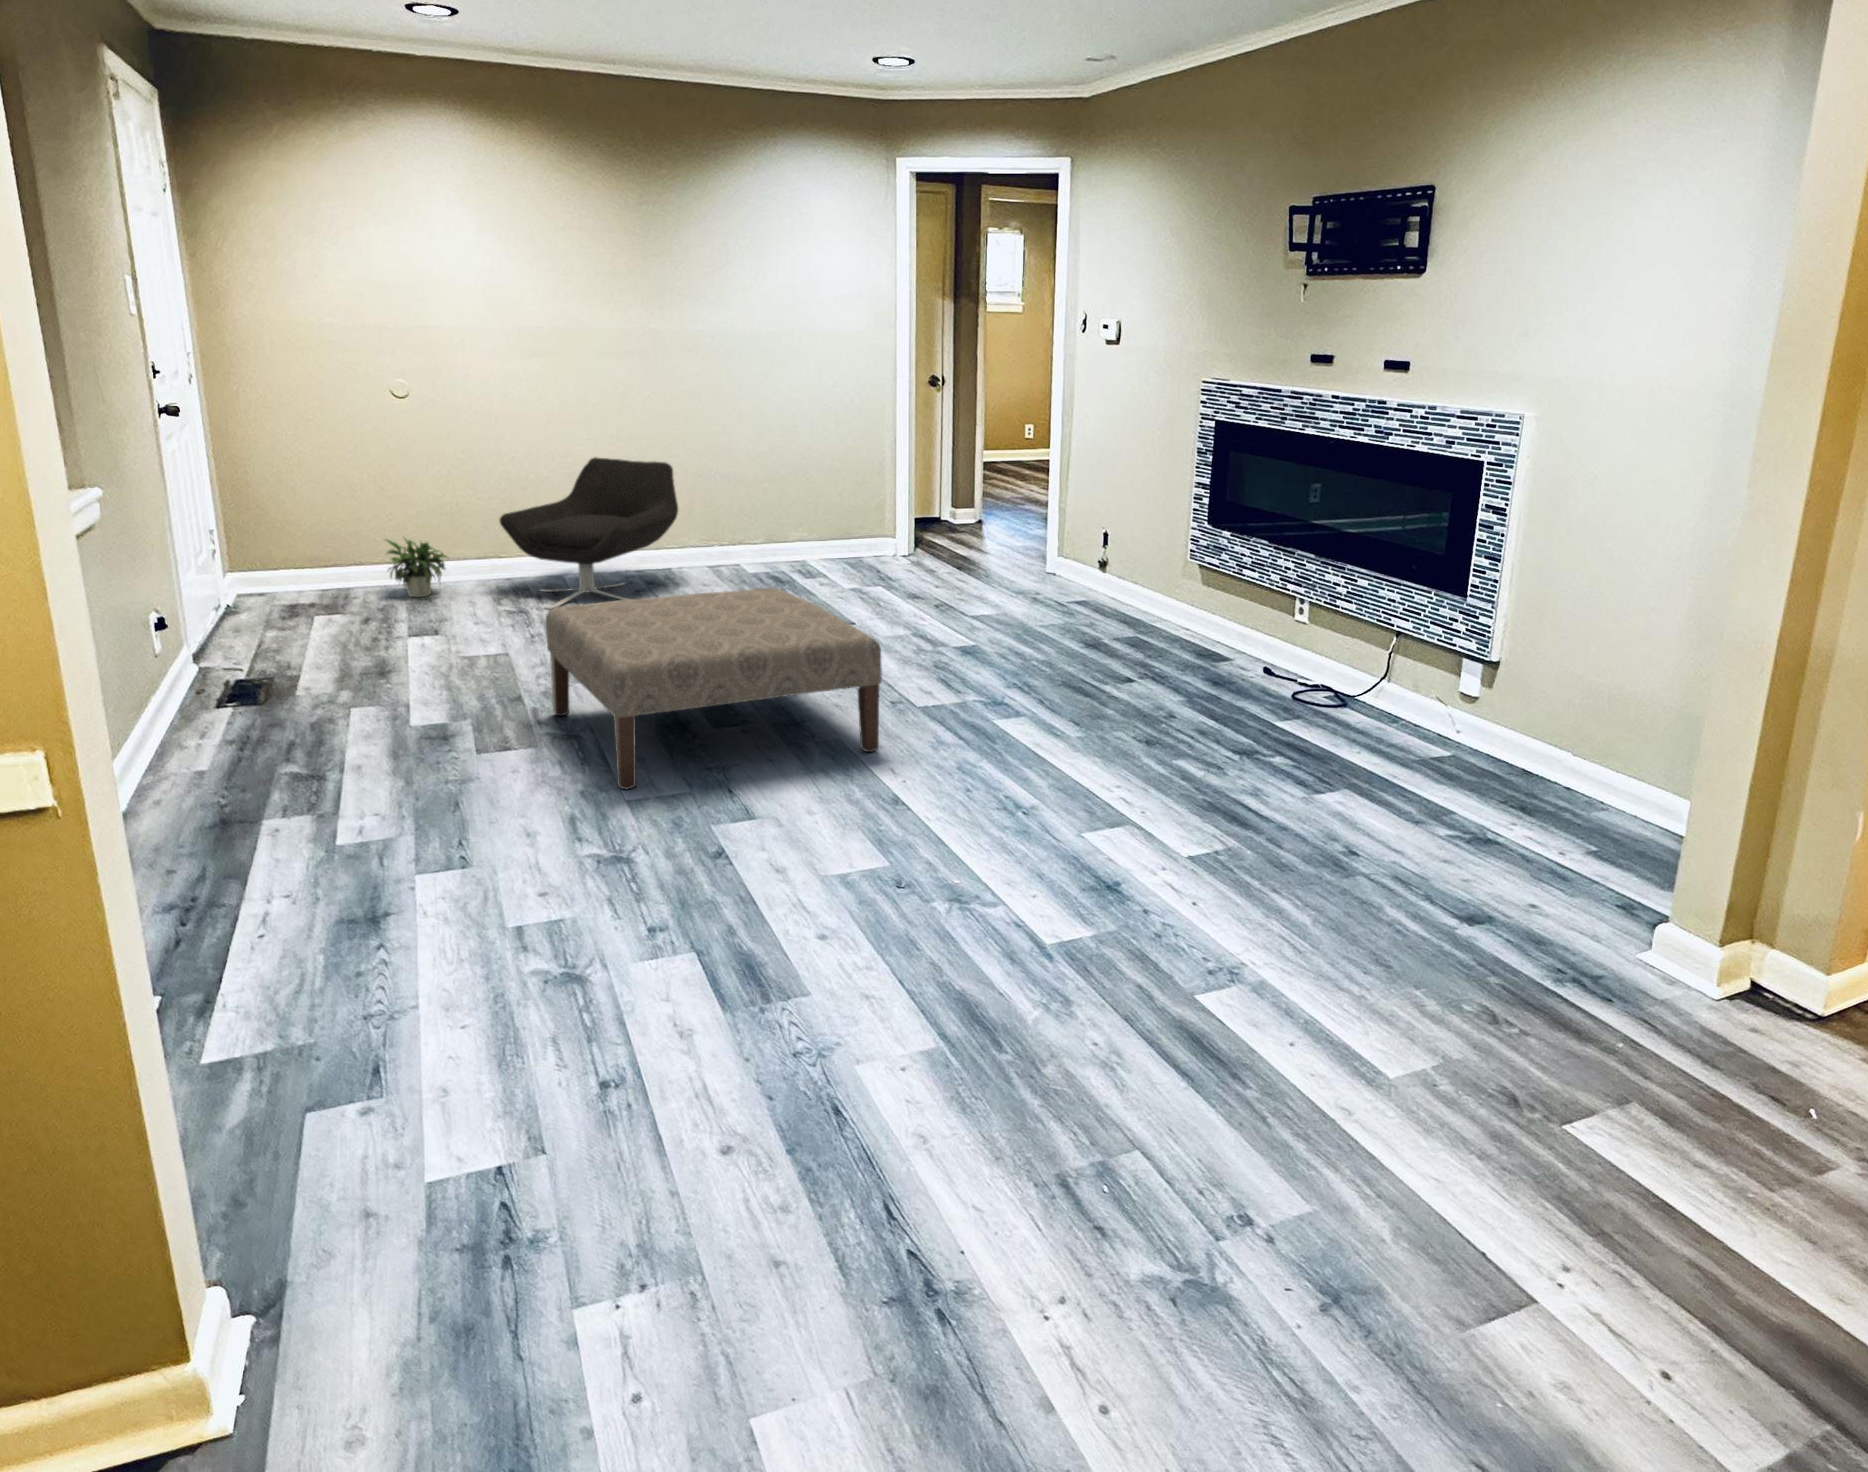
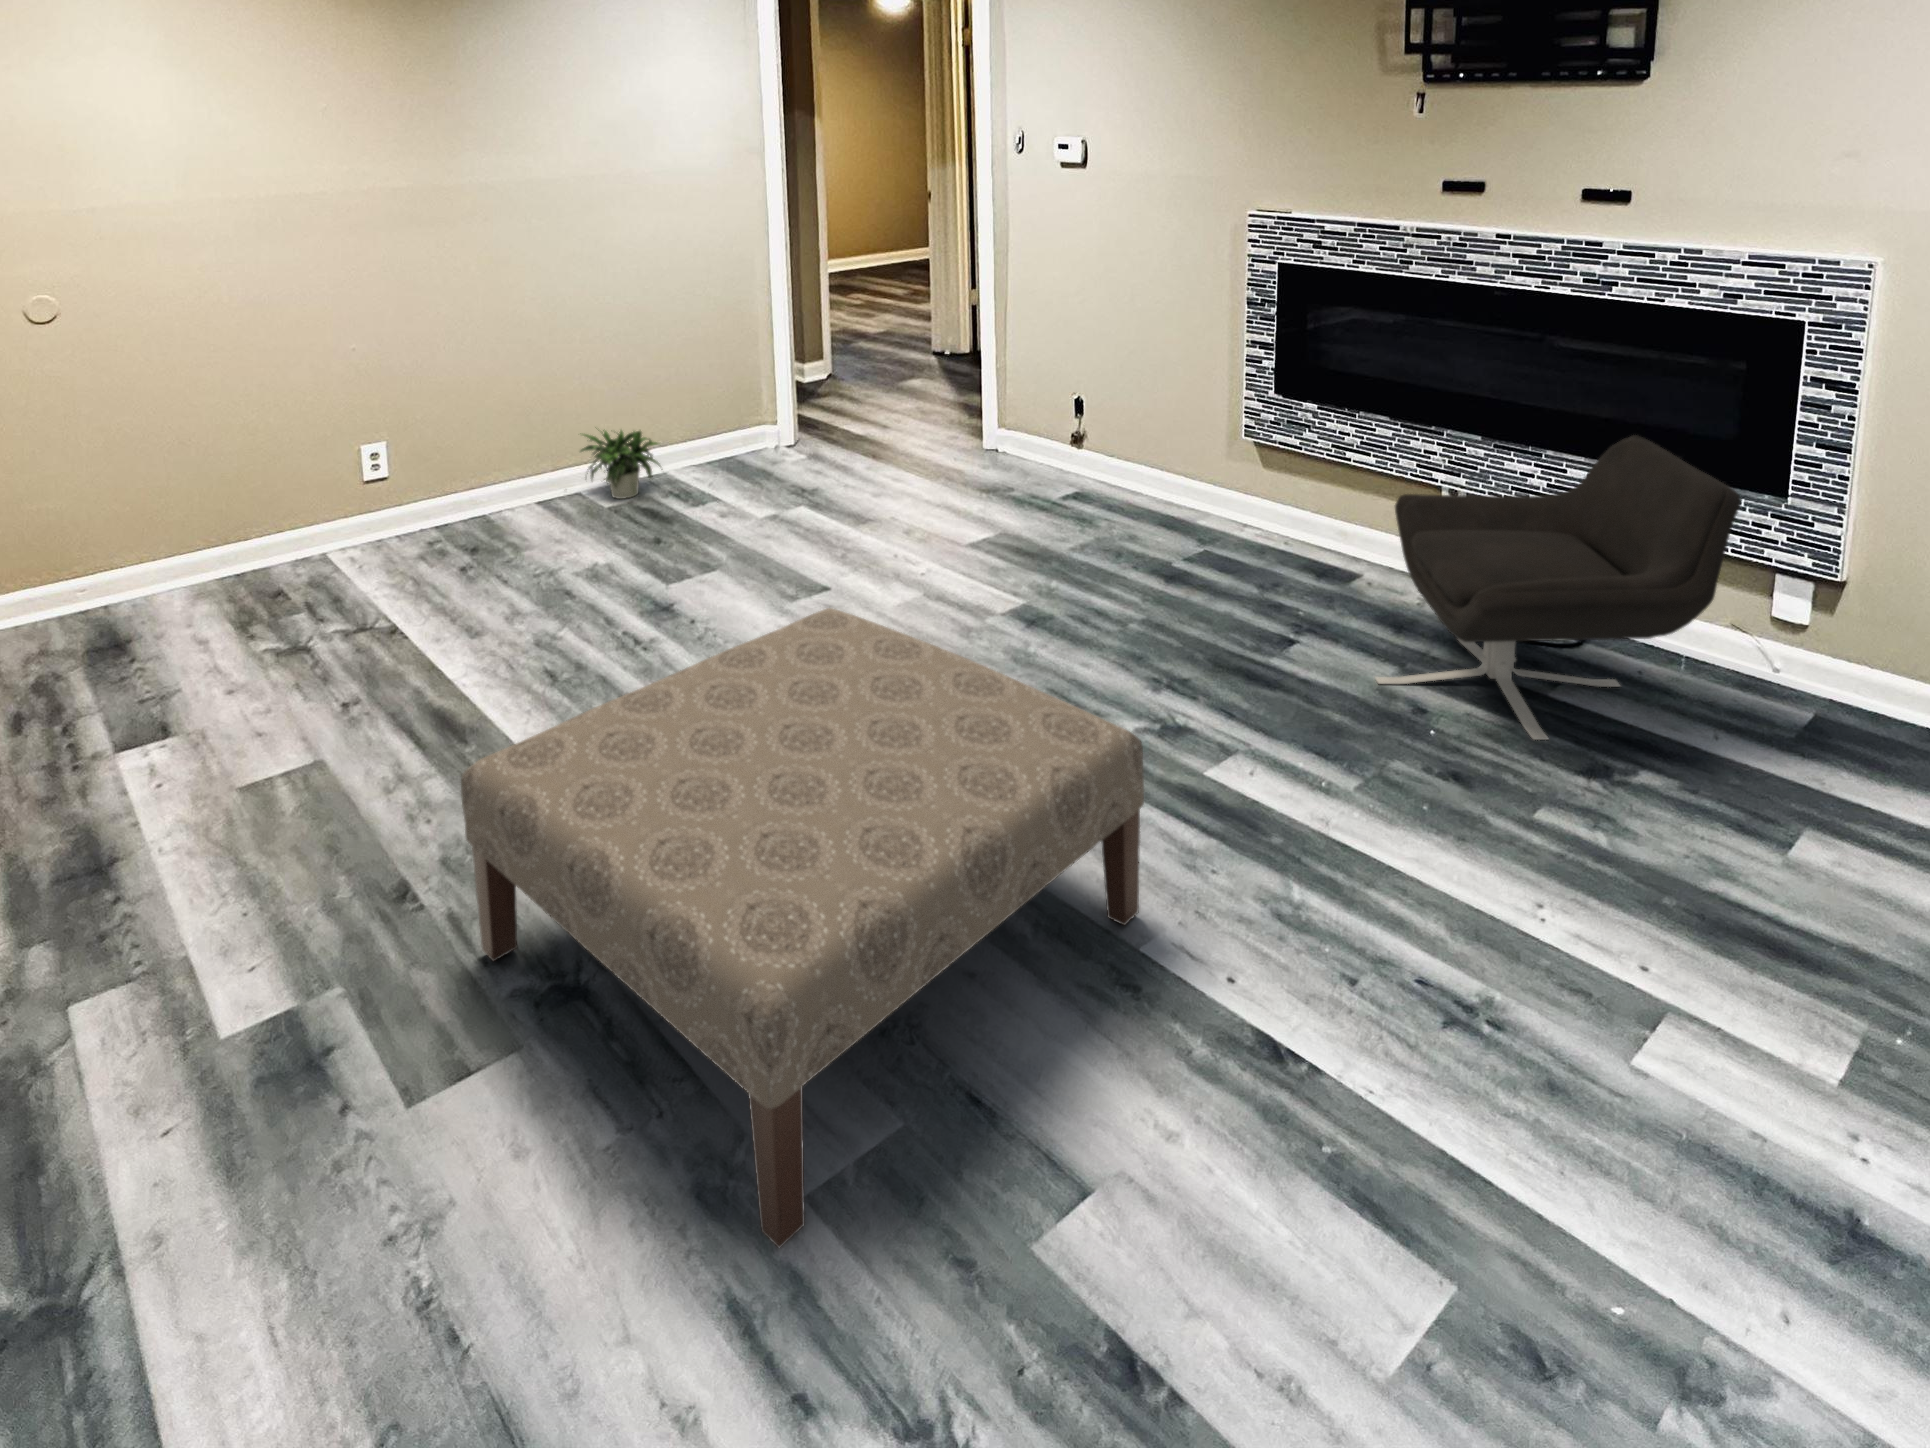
lounge chair: present [499,457,678,609] -> present [1376,435,1741,740]
potted plant: present [386,538,447,597] -> present [580,429,660,499]

